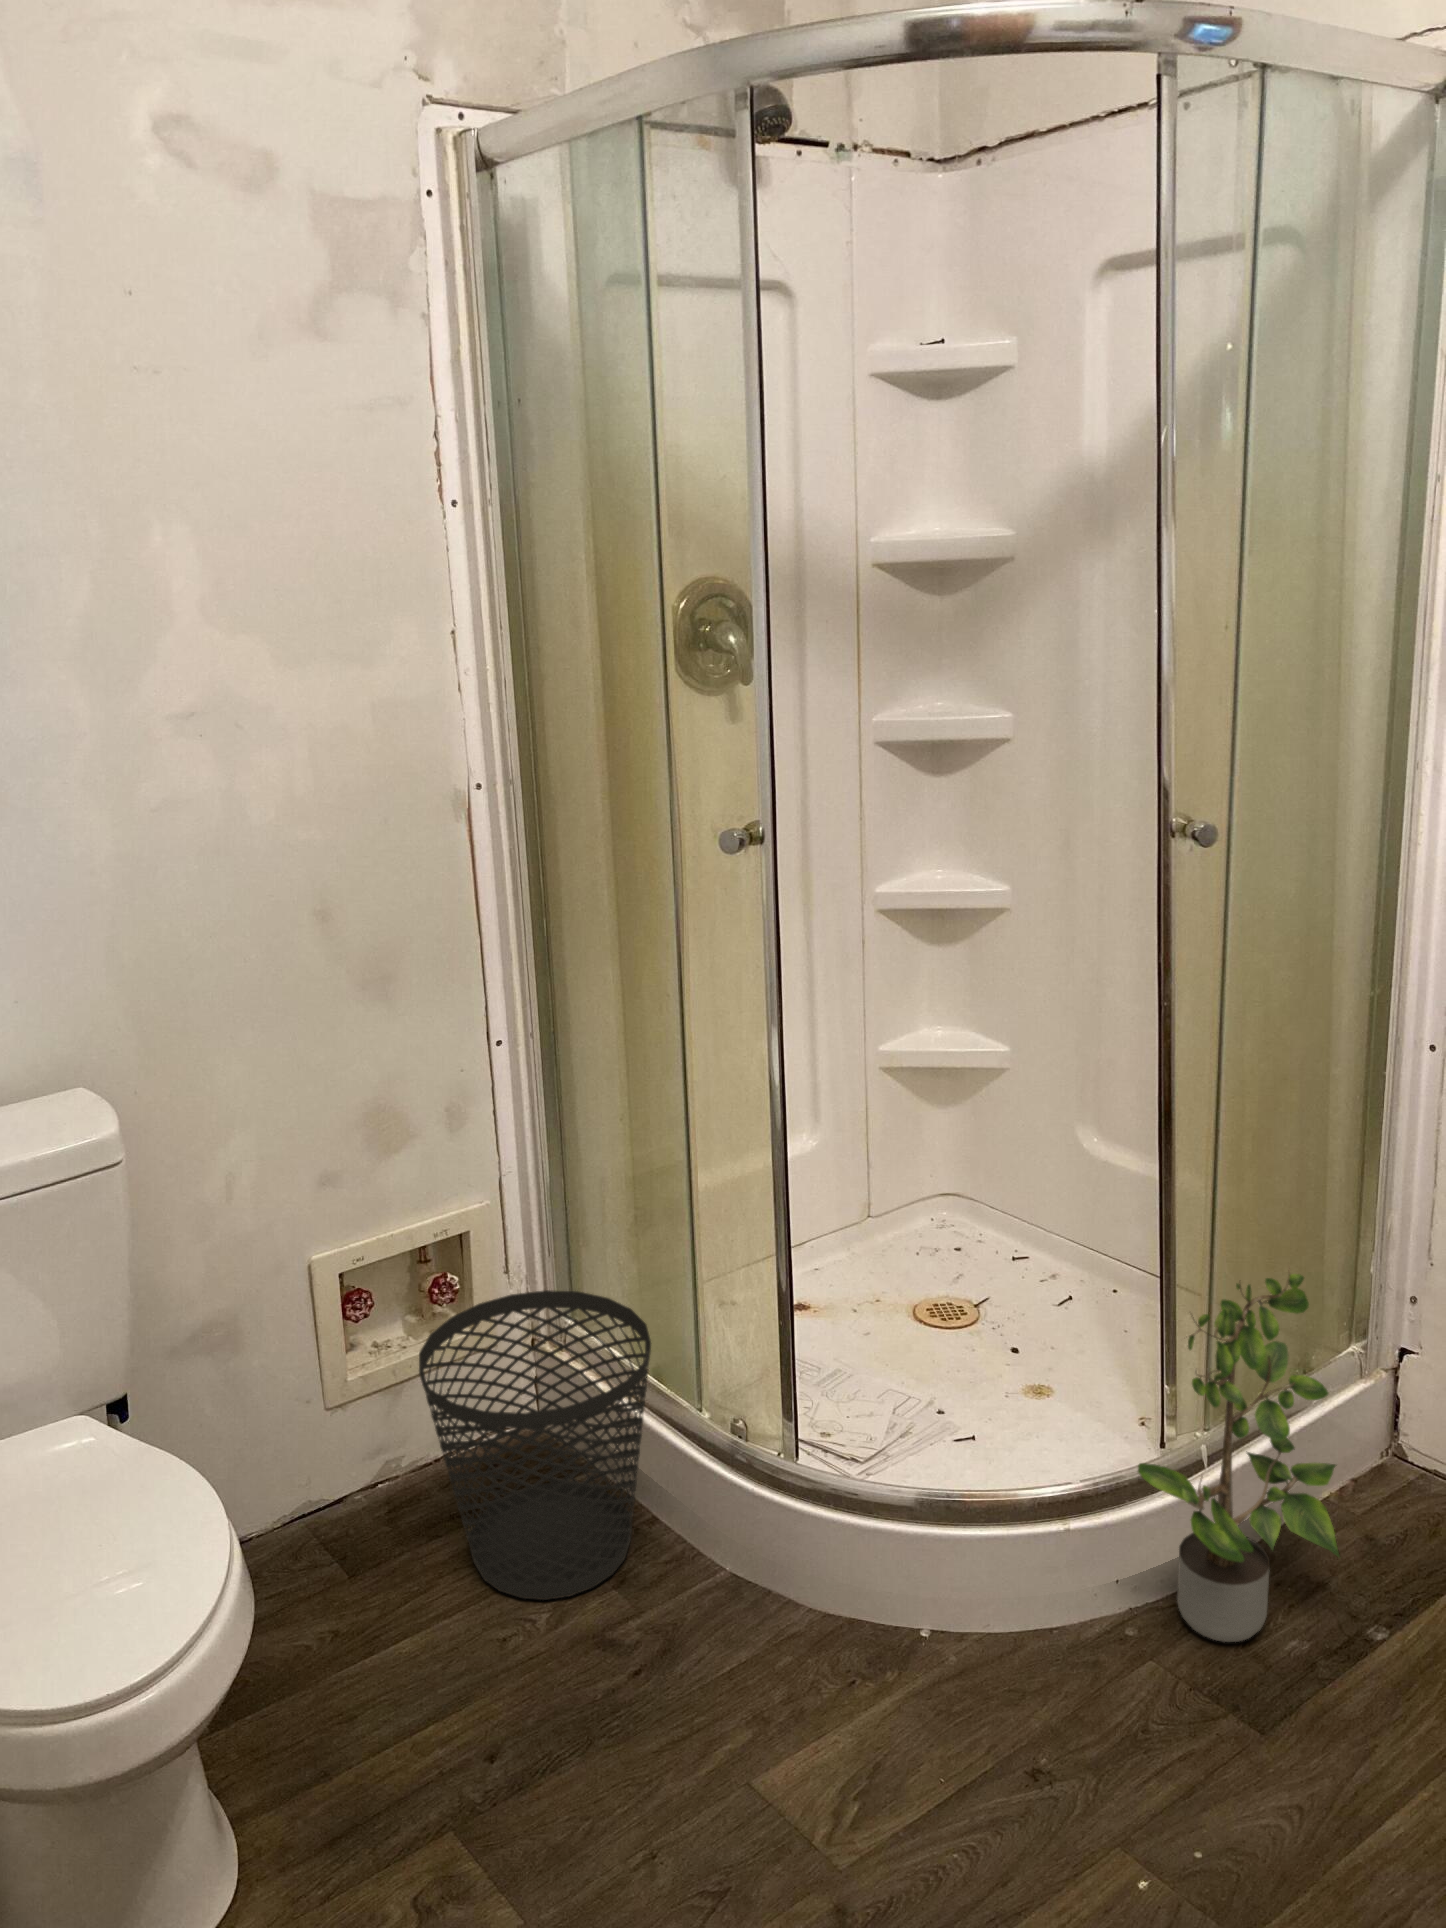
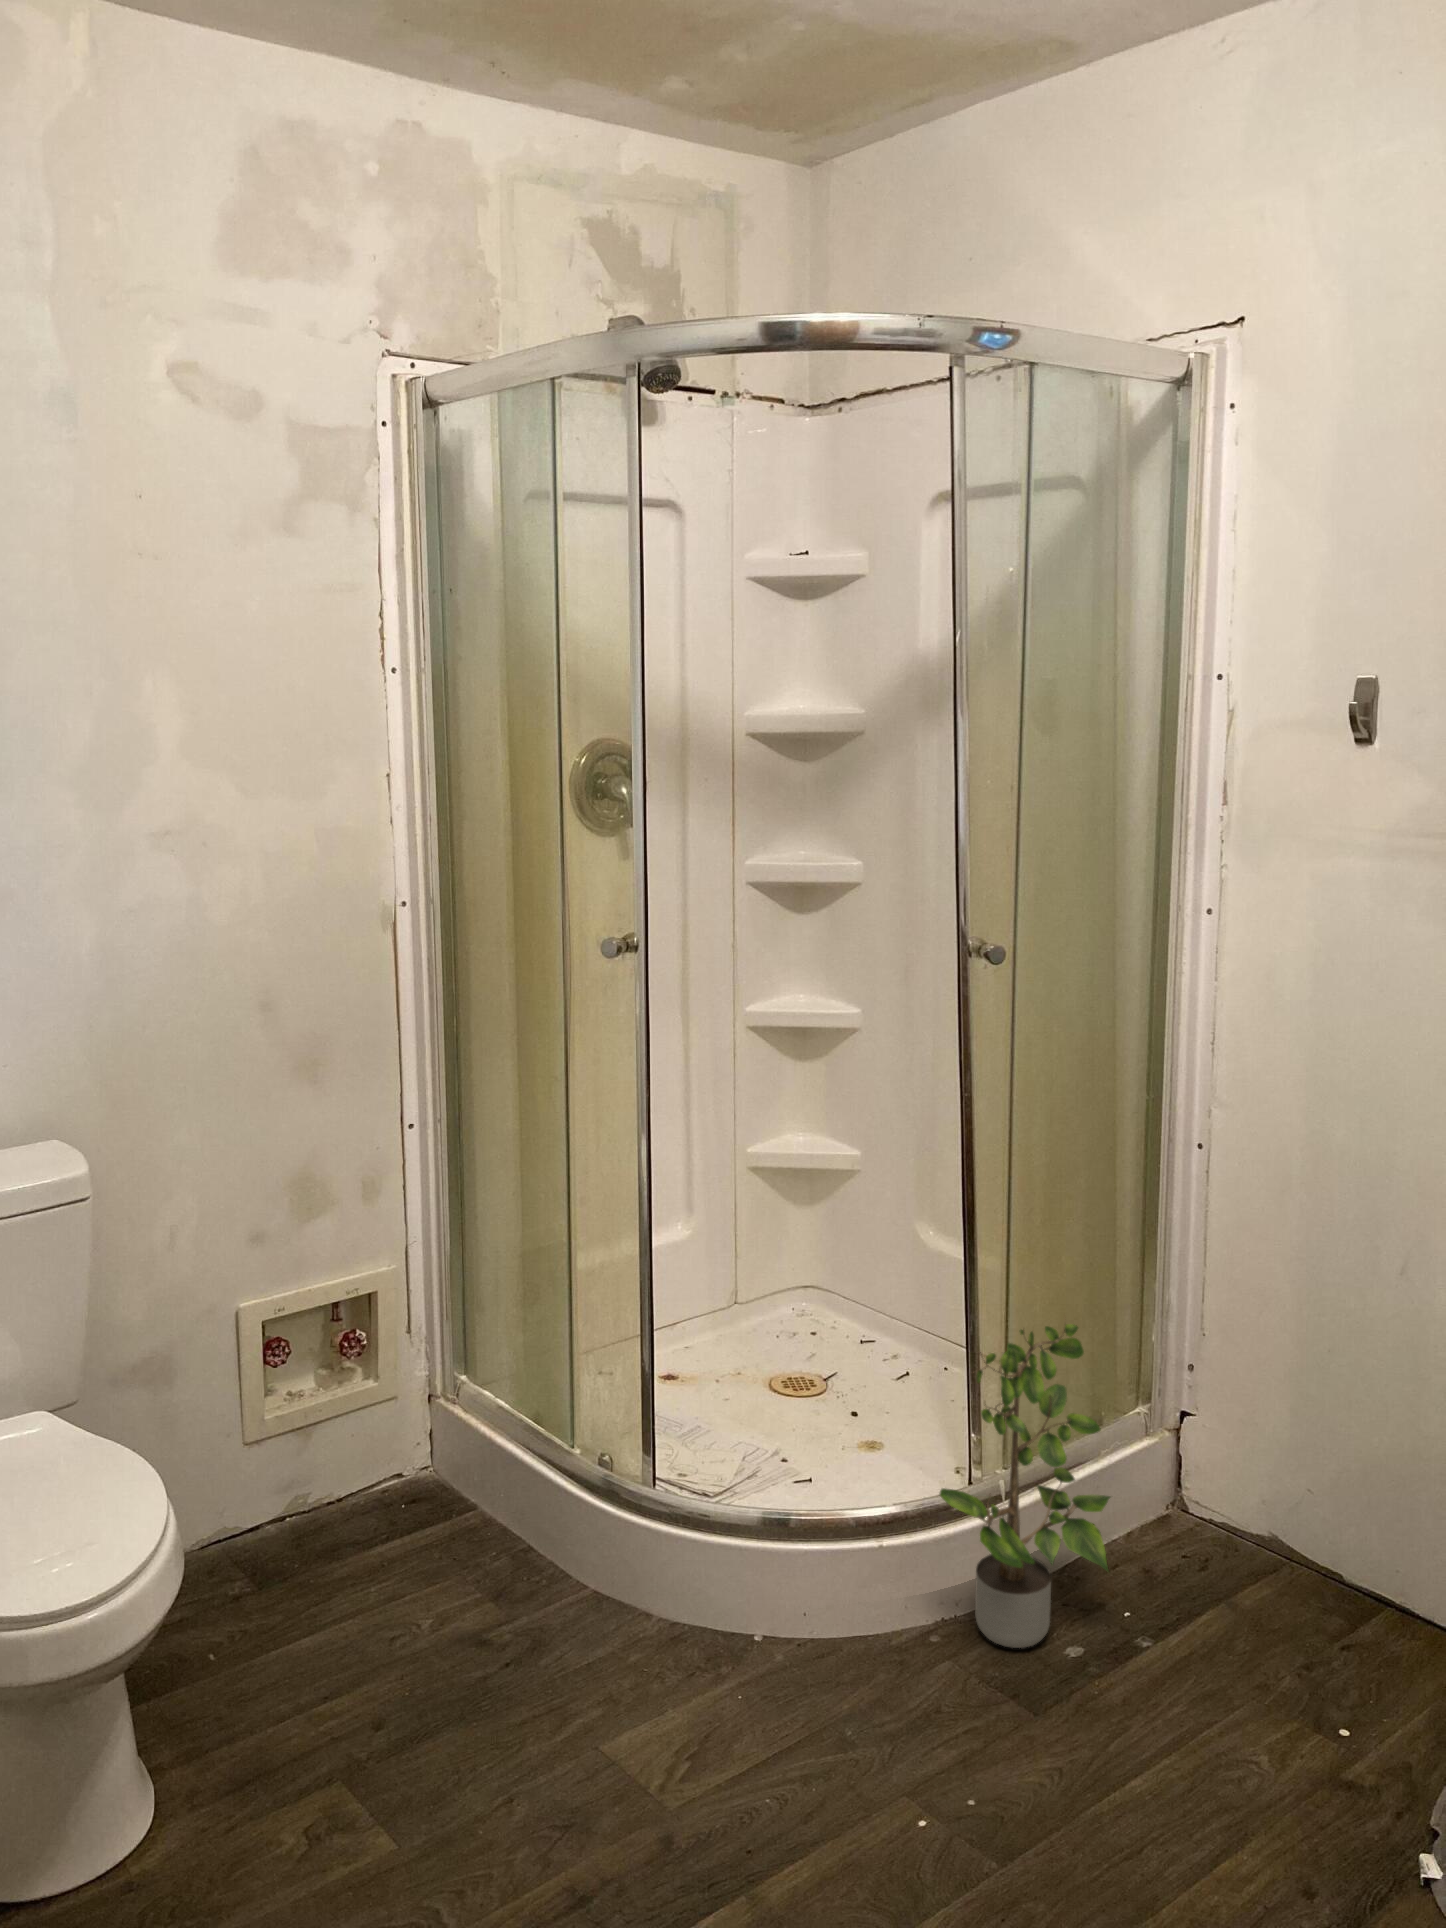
wastebasket: present [419,1290,651,1600] -> none [327,1342,531,1613]

